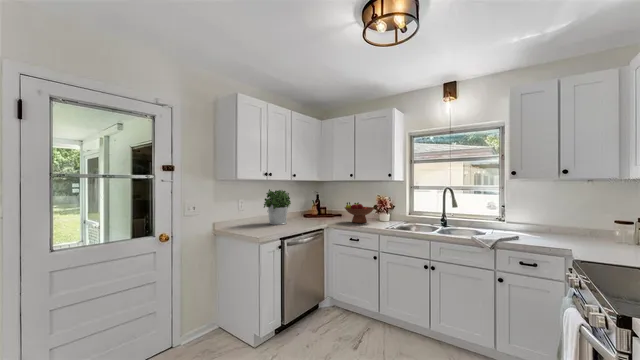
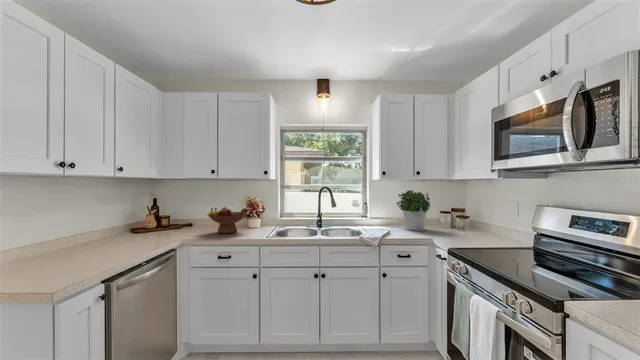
potted plant: present [264,189,291,225] -> present [397,190,430,231]

